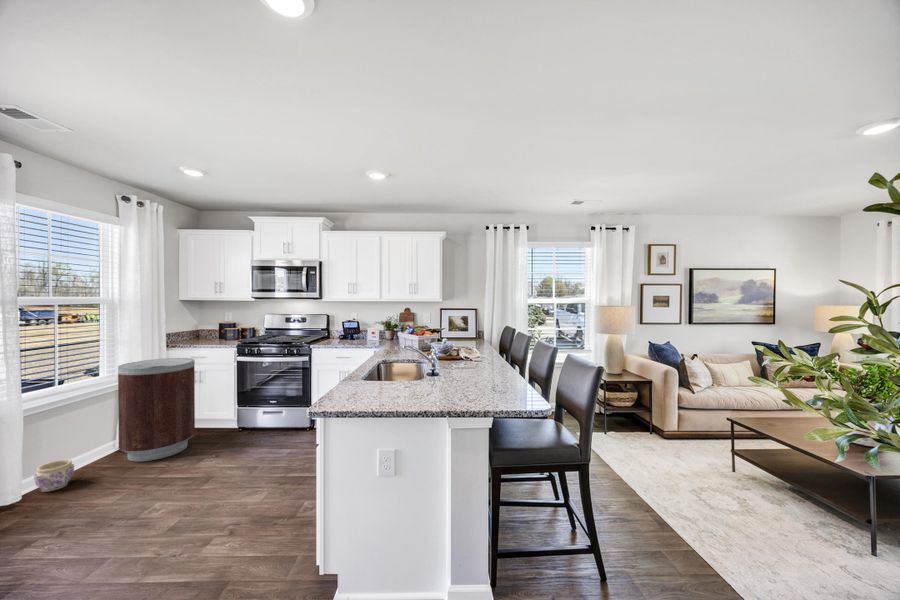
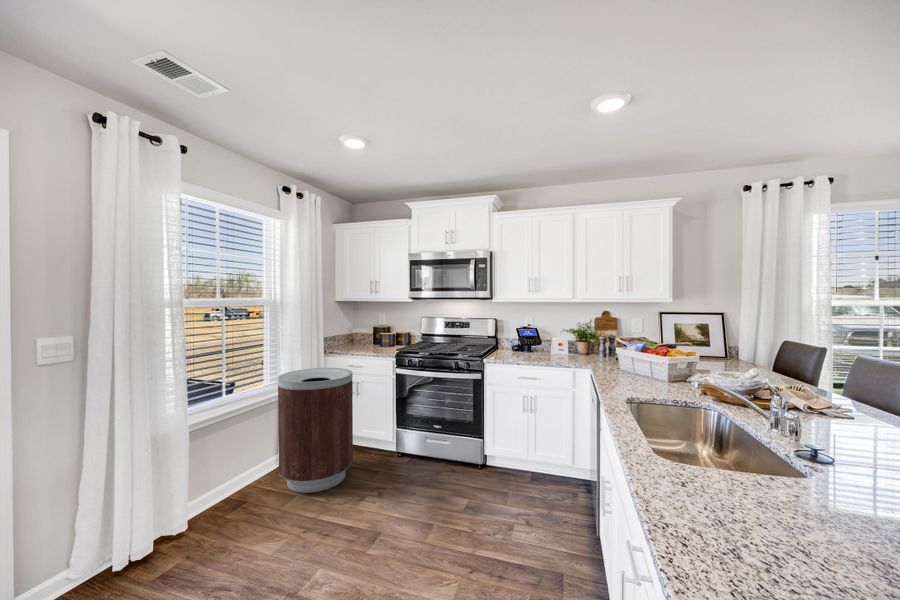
planter: present [34,459,74,492] -> none [198,484,235,523]

